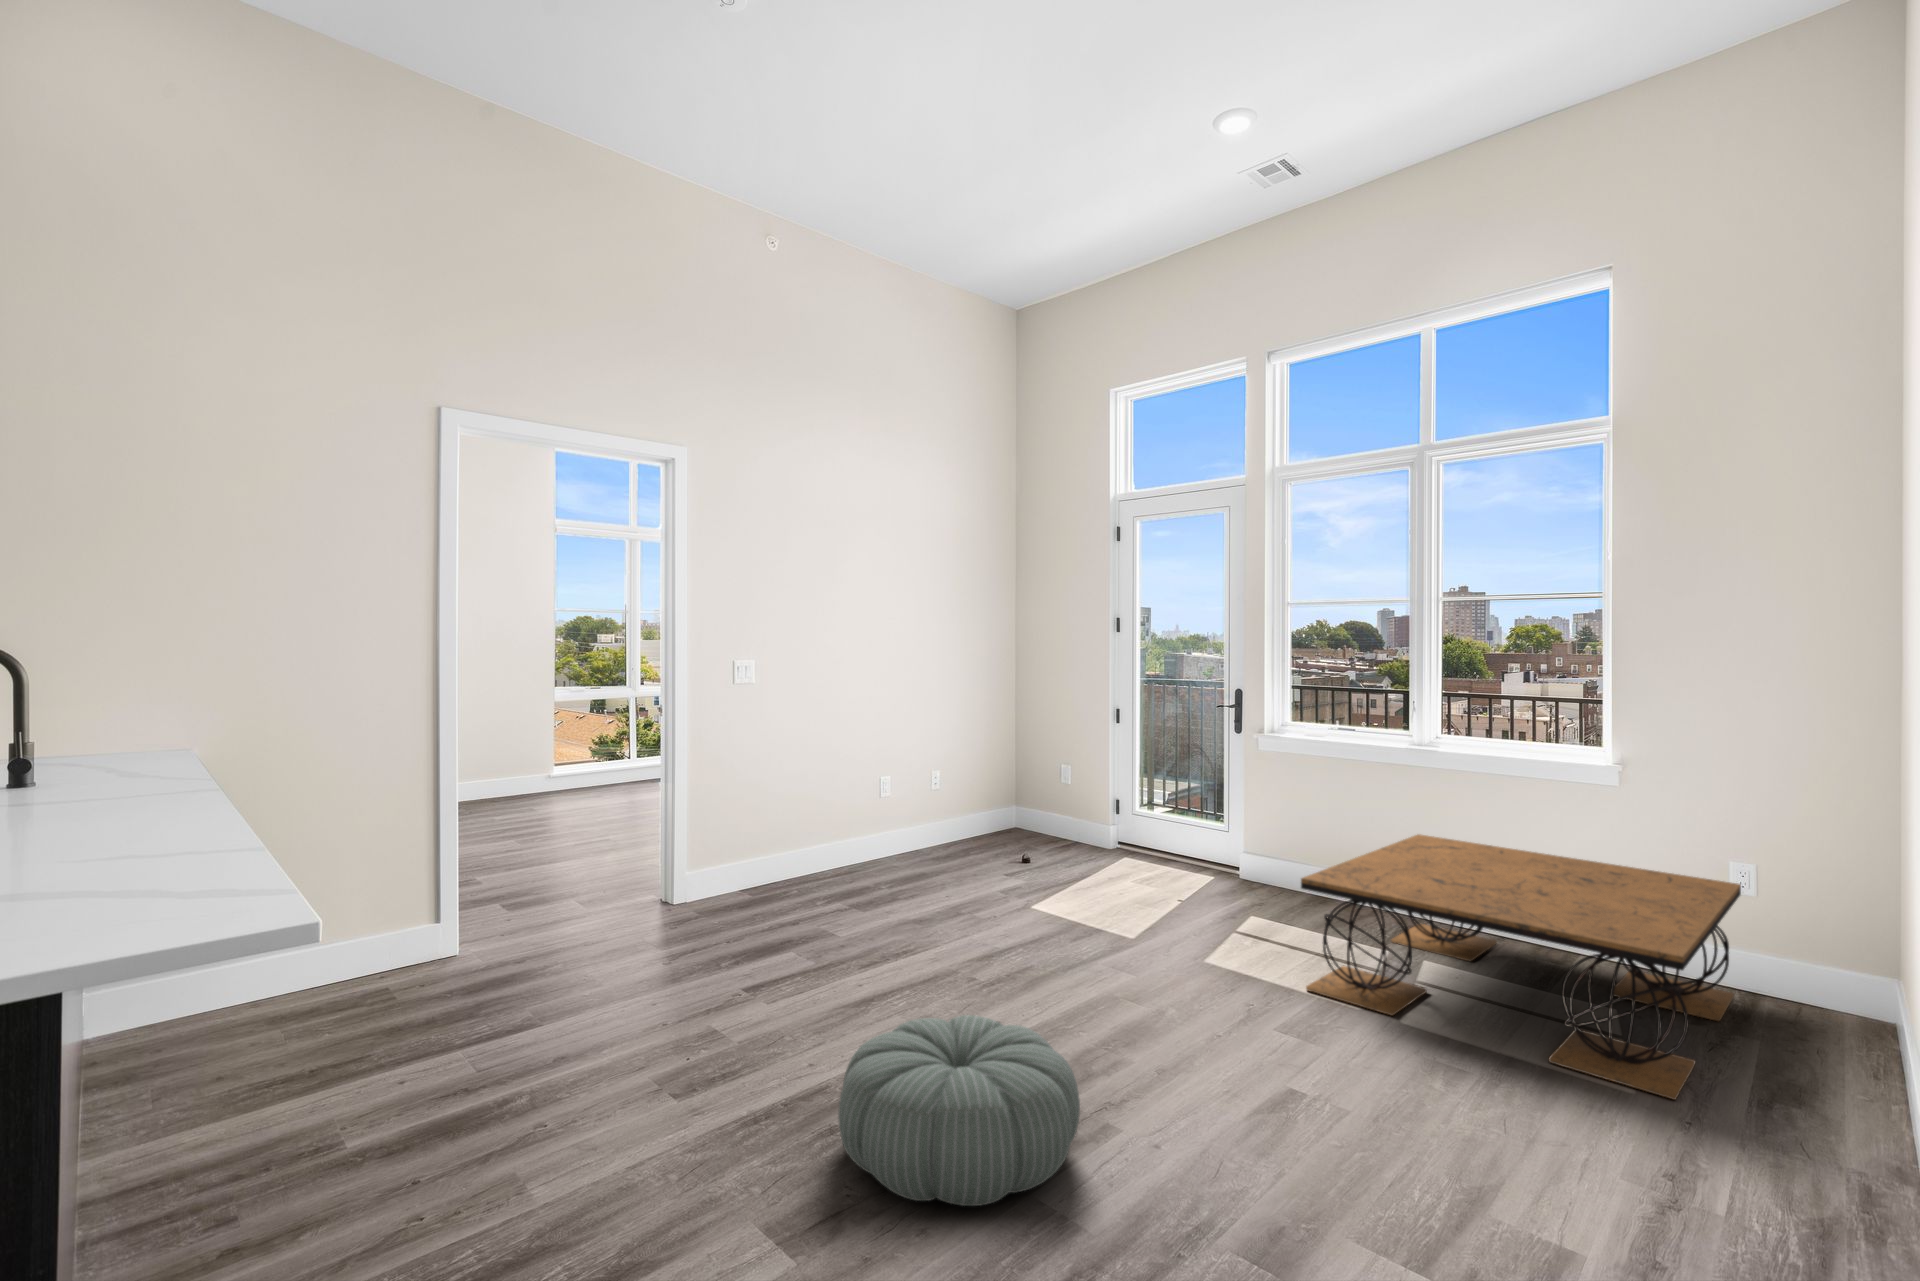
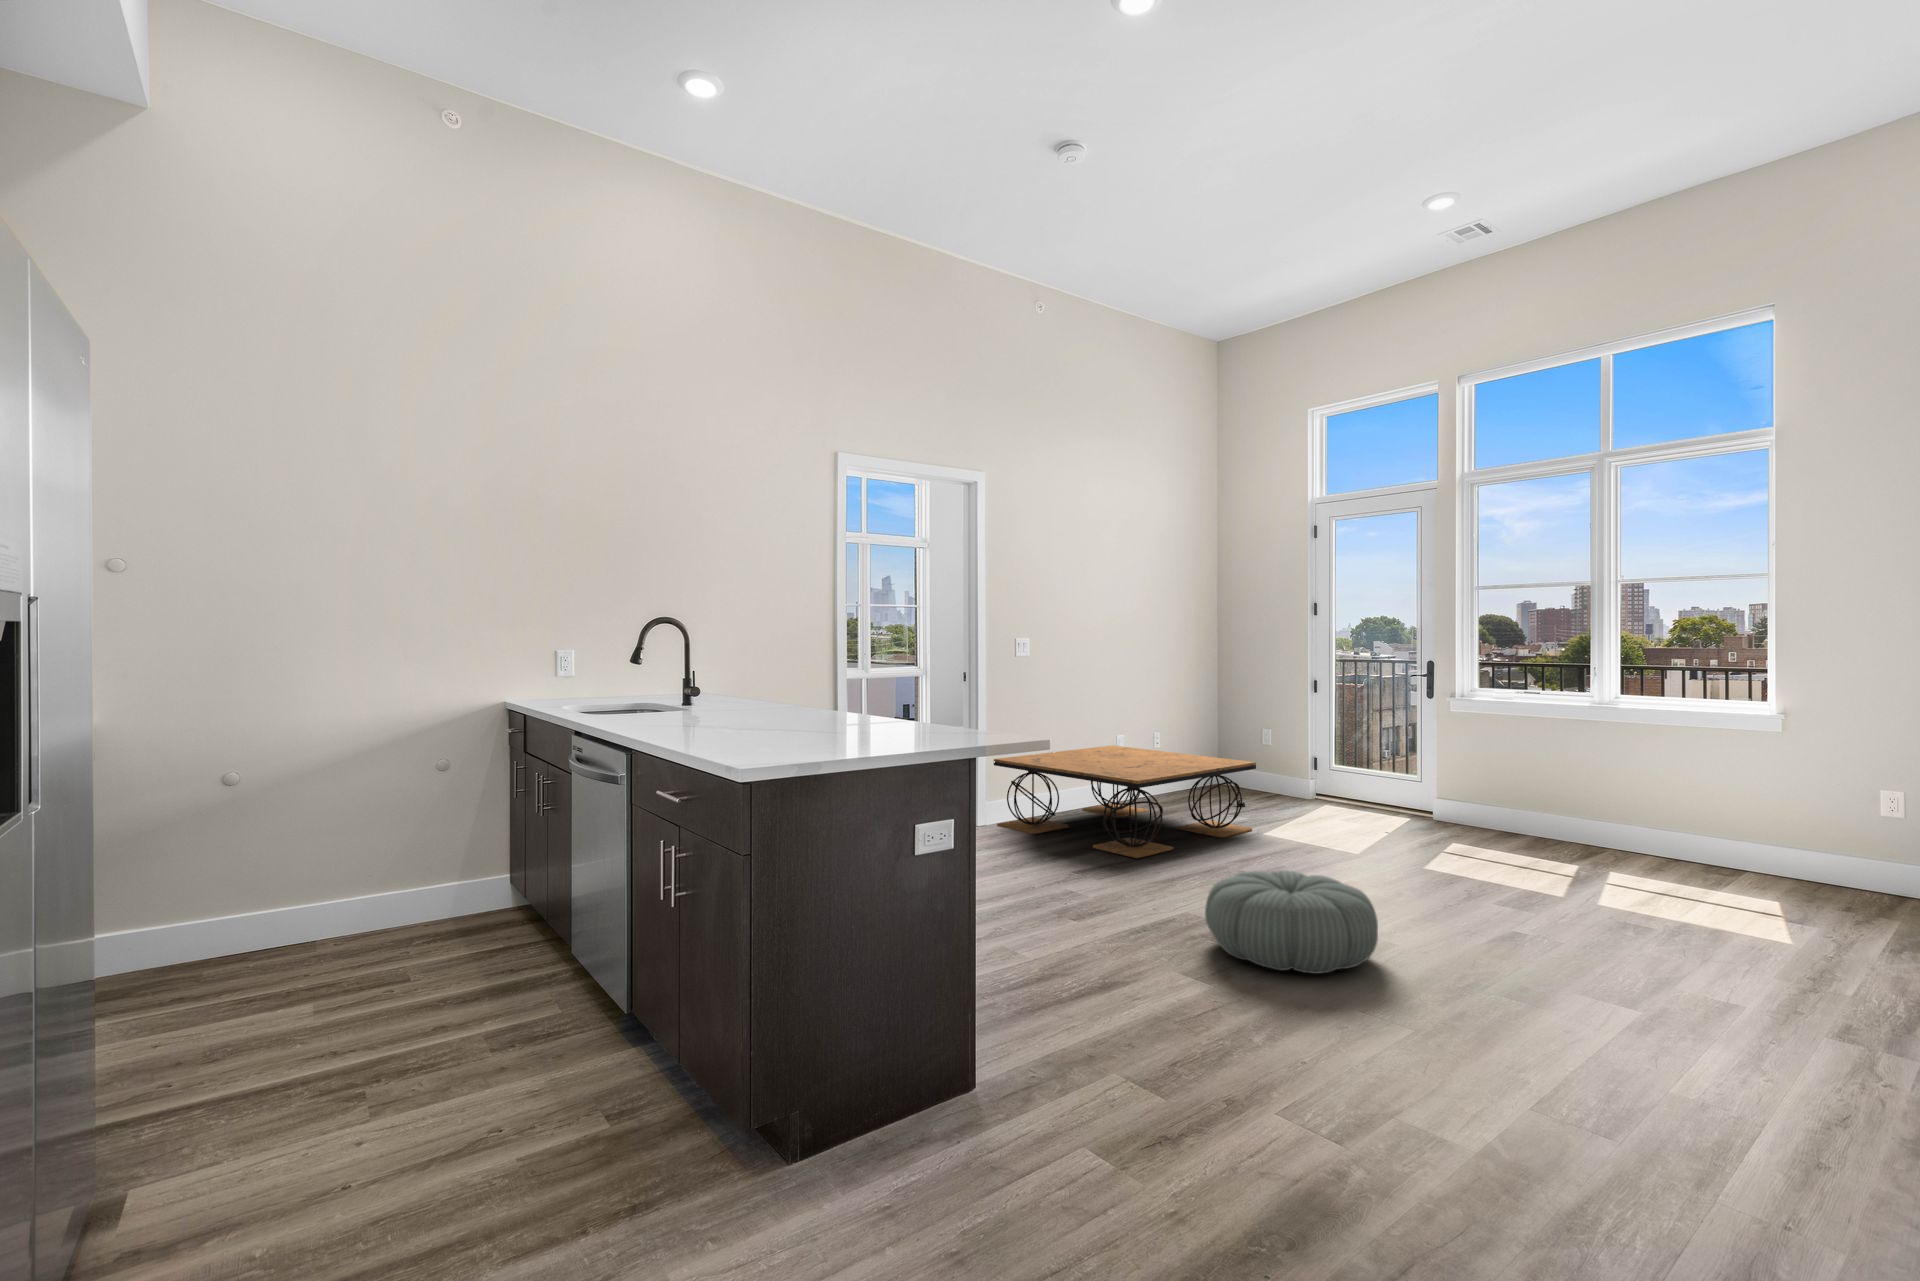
coffee table: present [1301,834,1741,1100] -> present [994,745,1256,858]

